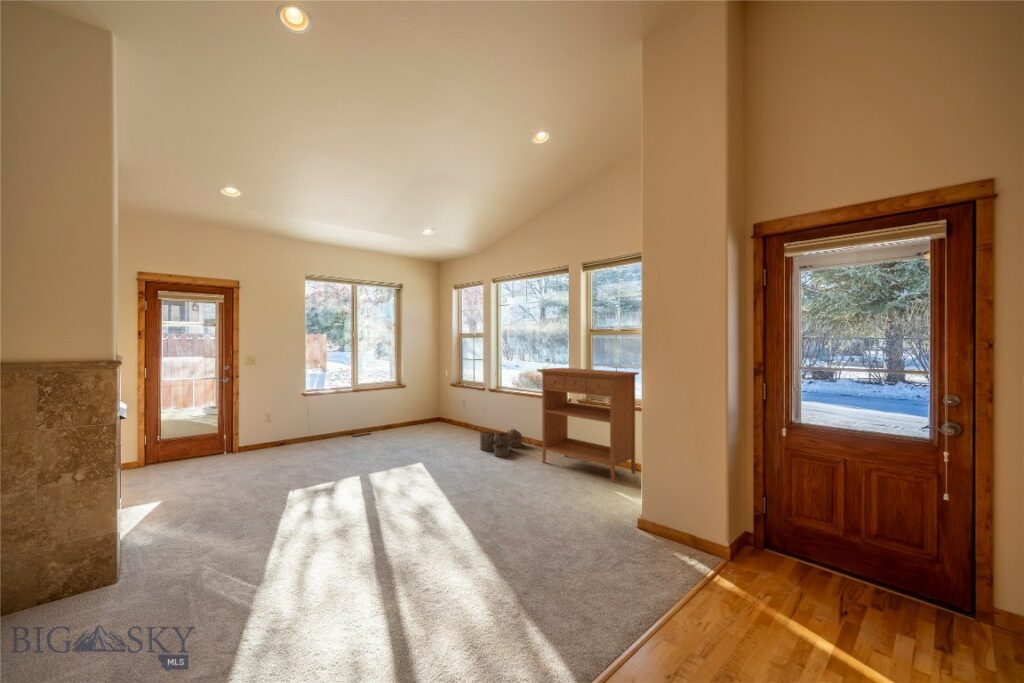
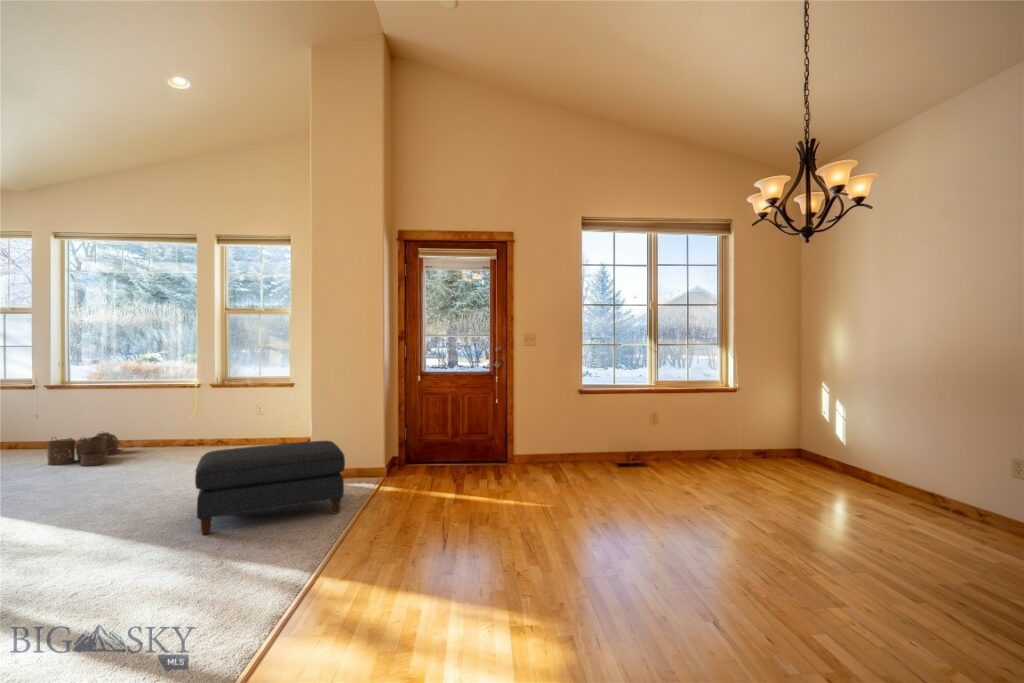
console table: present [537,368,639,482] -> none [157,350,288,459]
ottoman: none [497,486,651,609] -> present [195,441,345,535]

